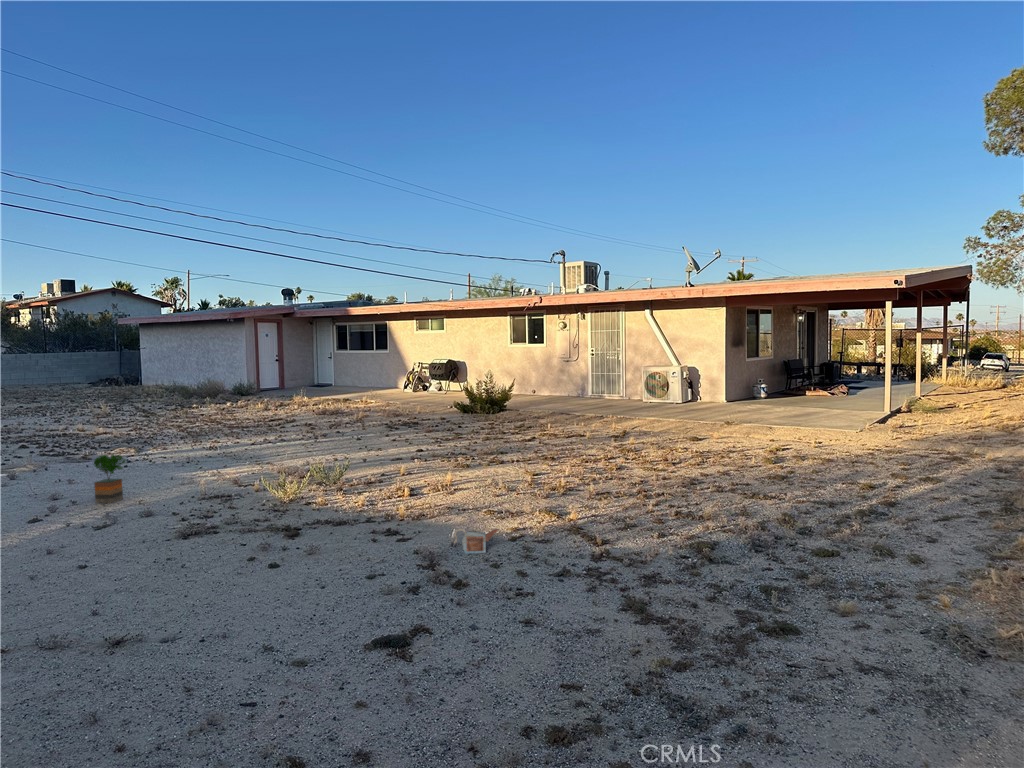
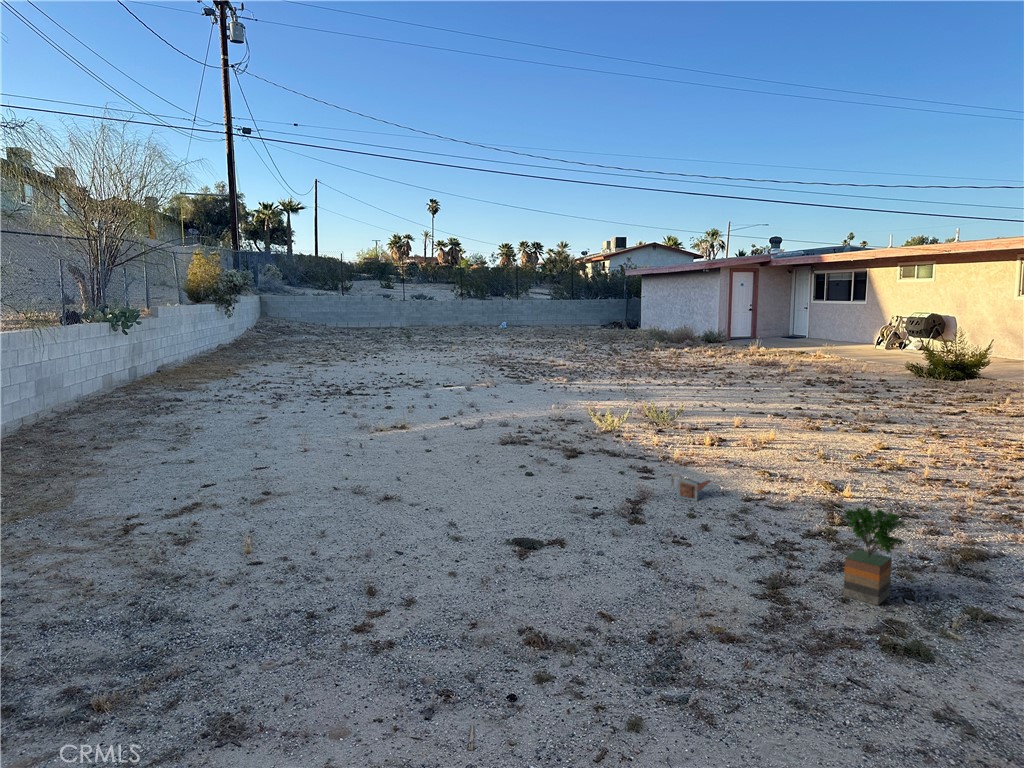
potted tree: present [94,455,126,503] -> present [843,507,906,605]

